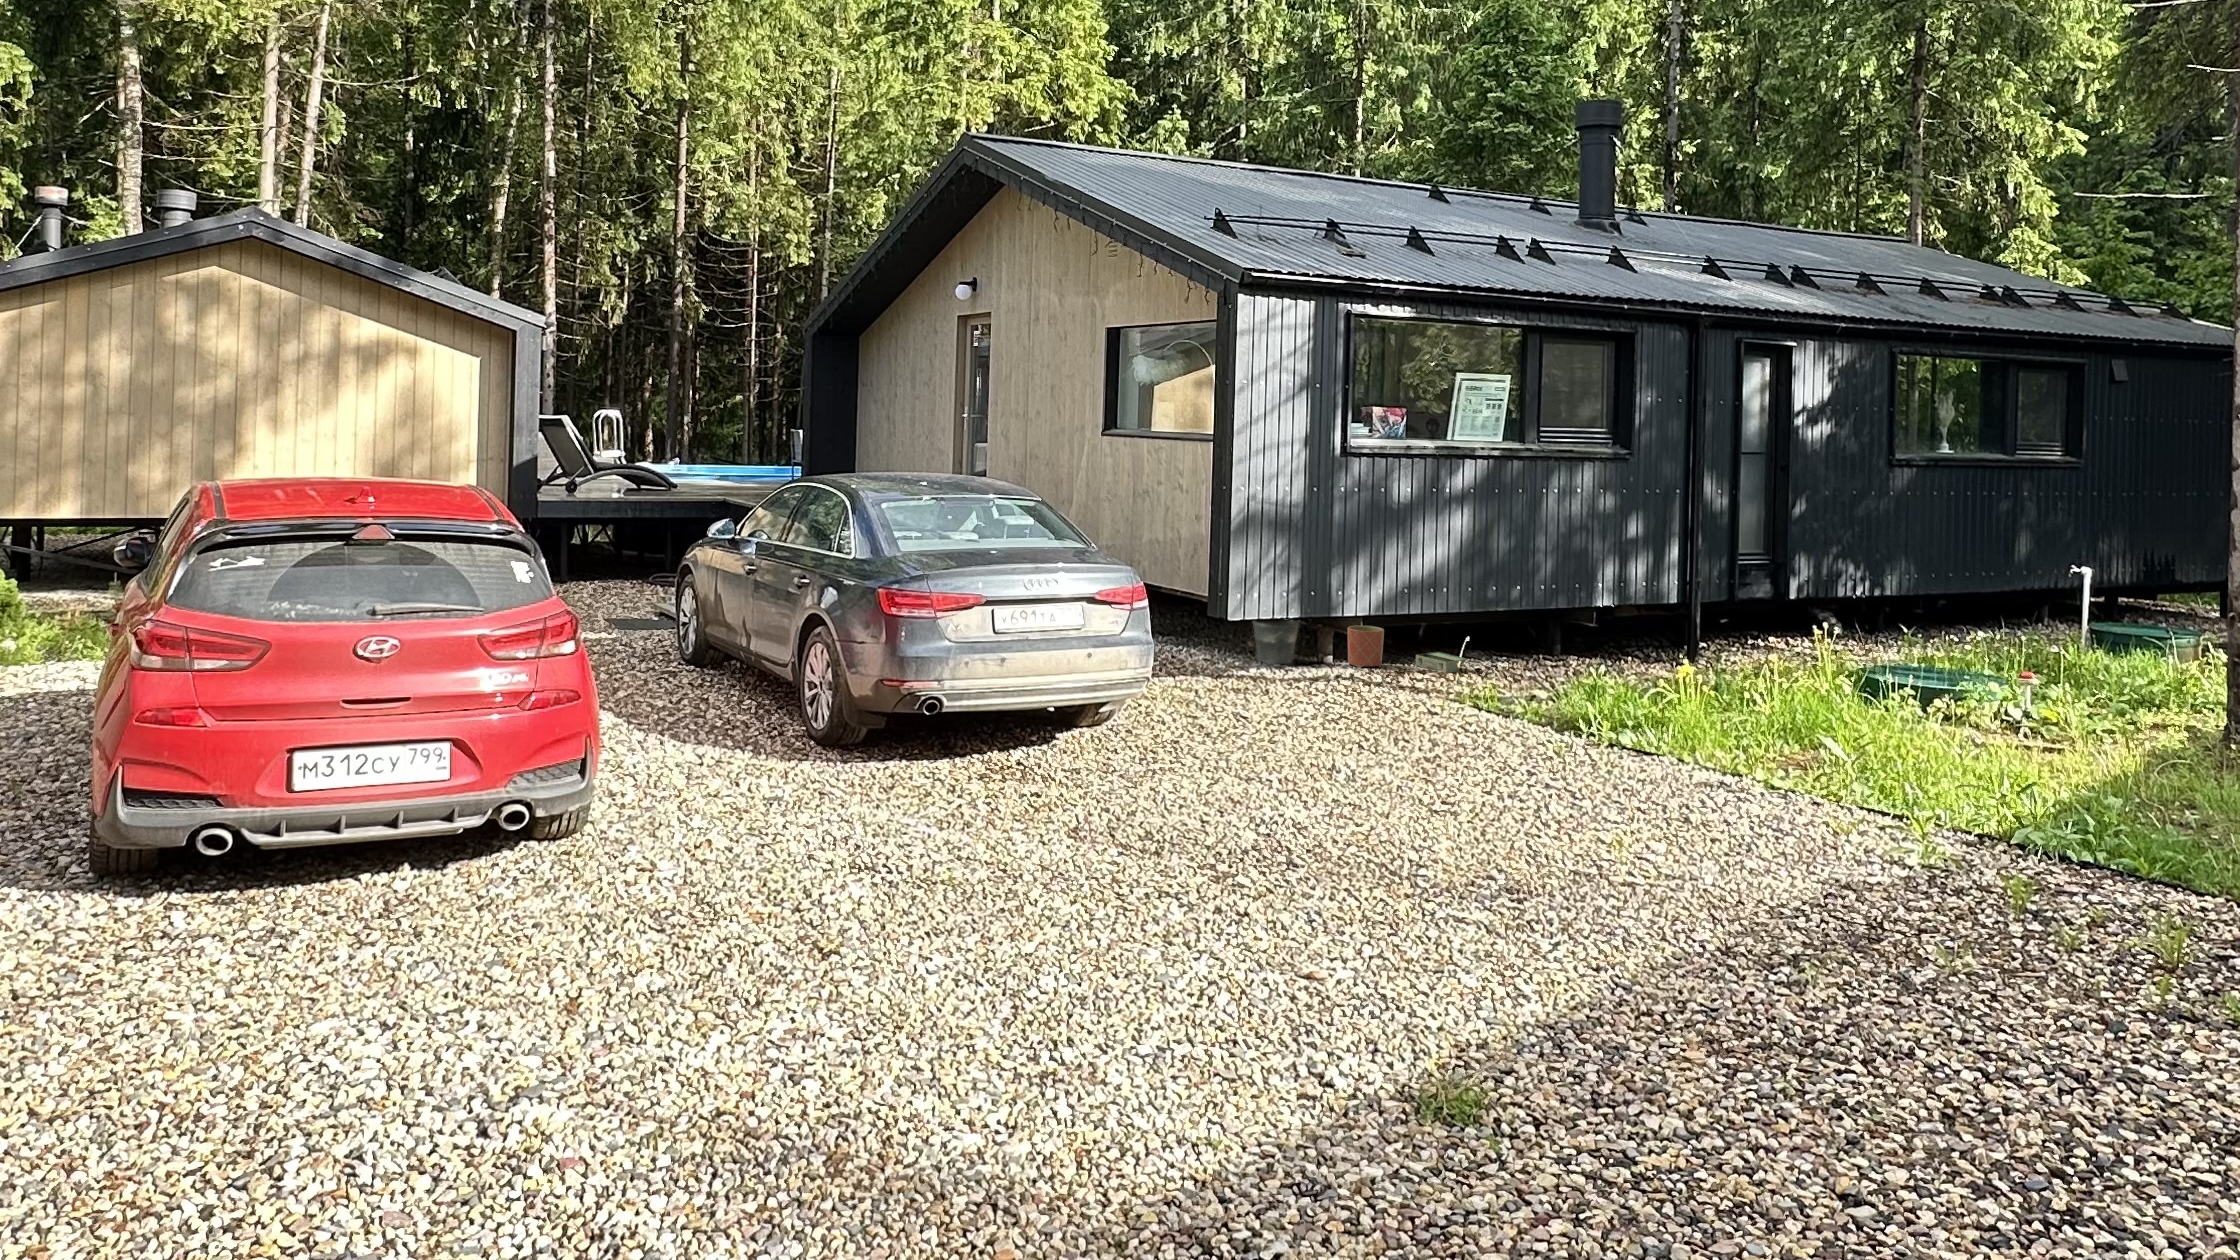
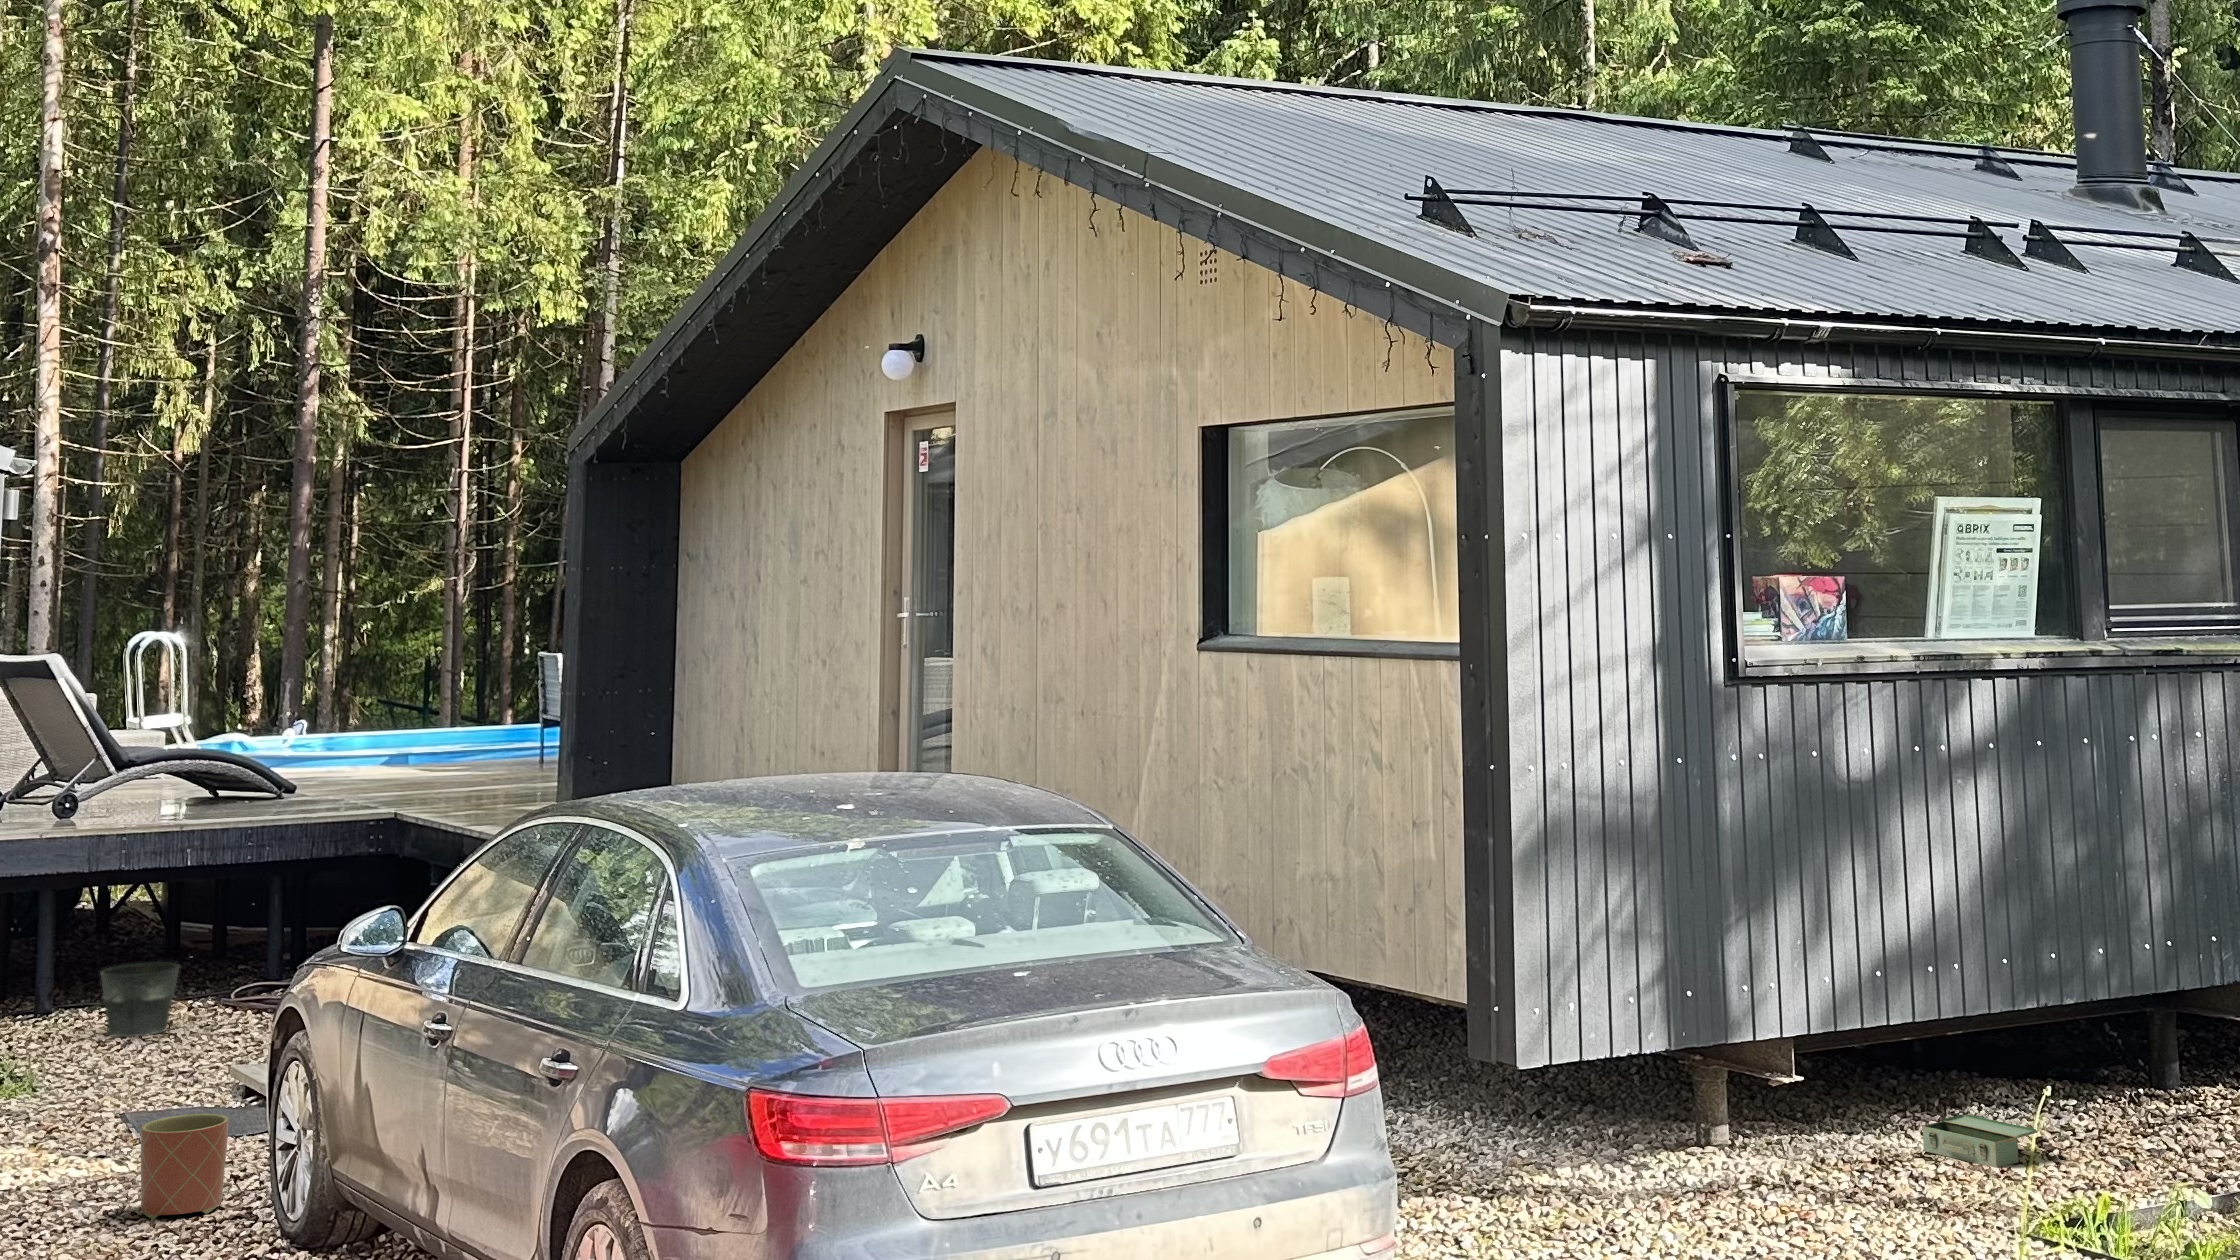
bucket: present [1248,621,1299,664] -> present [91,962,180,1037]
planter: present [1348,626,1384,668] -> present [141,1114,229,1219]

